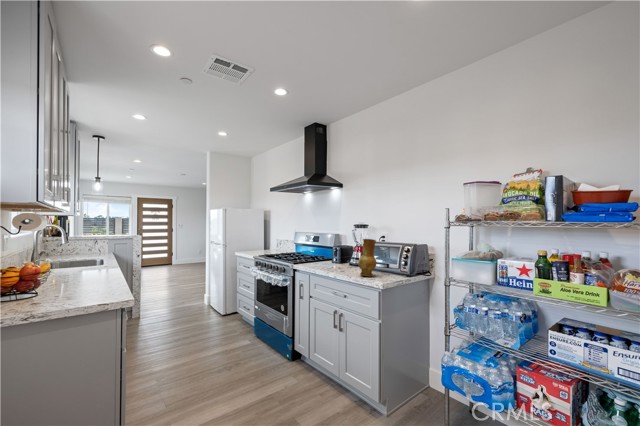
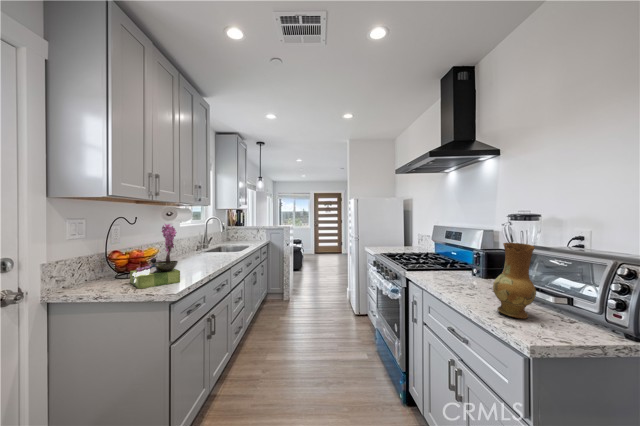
flower arrangement: none [38,233,108,302] -> present [130,224,180,289]

